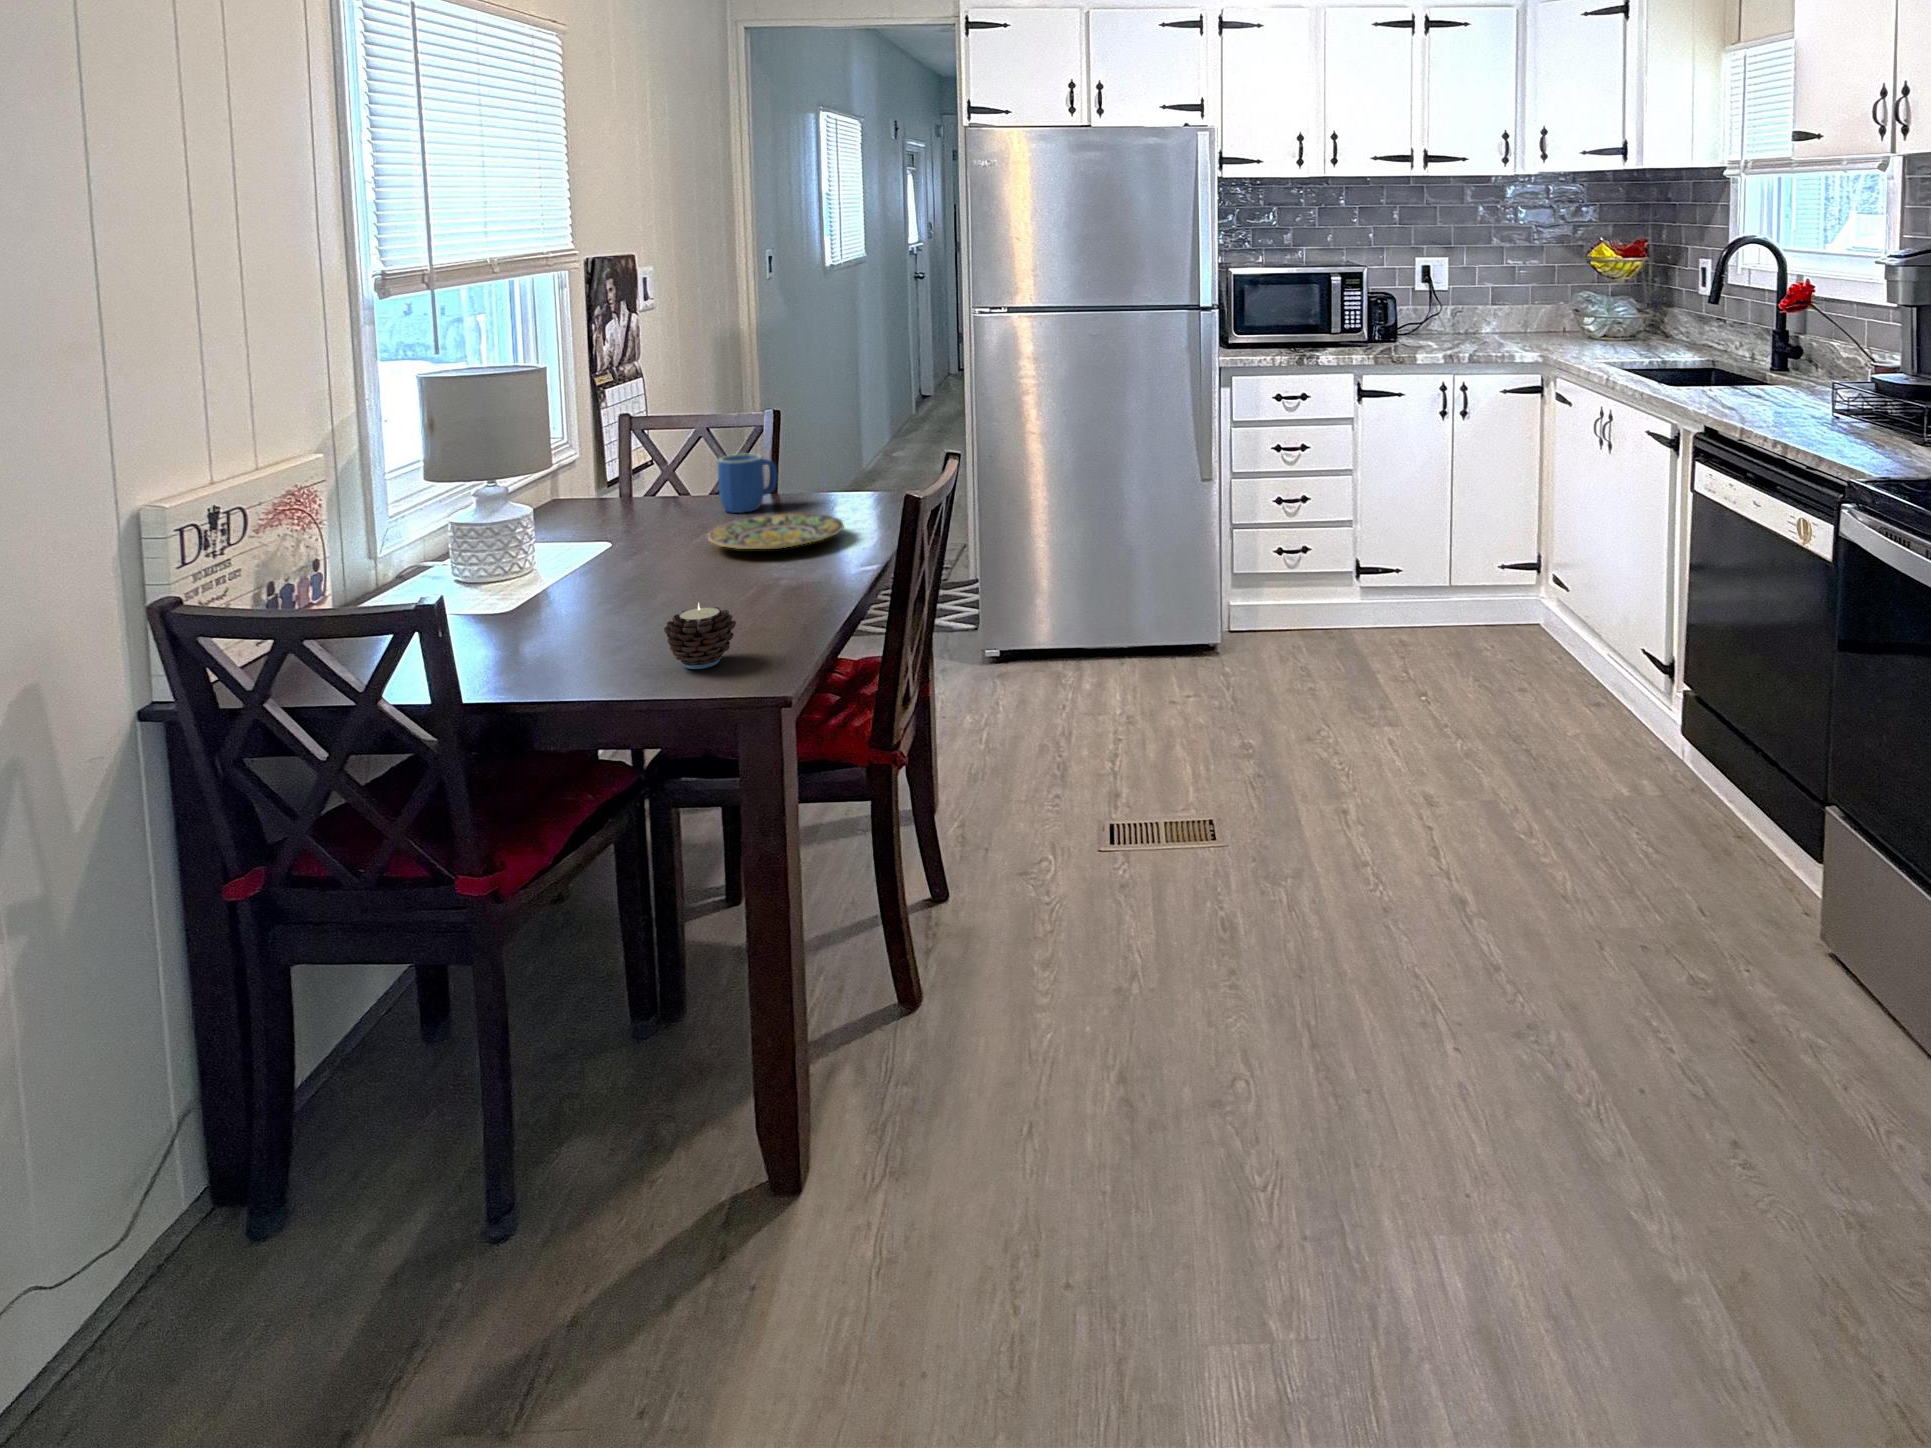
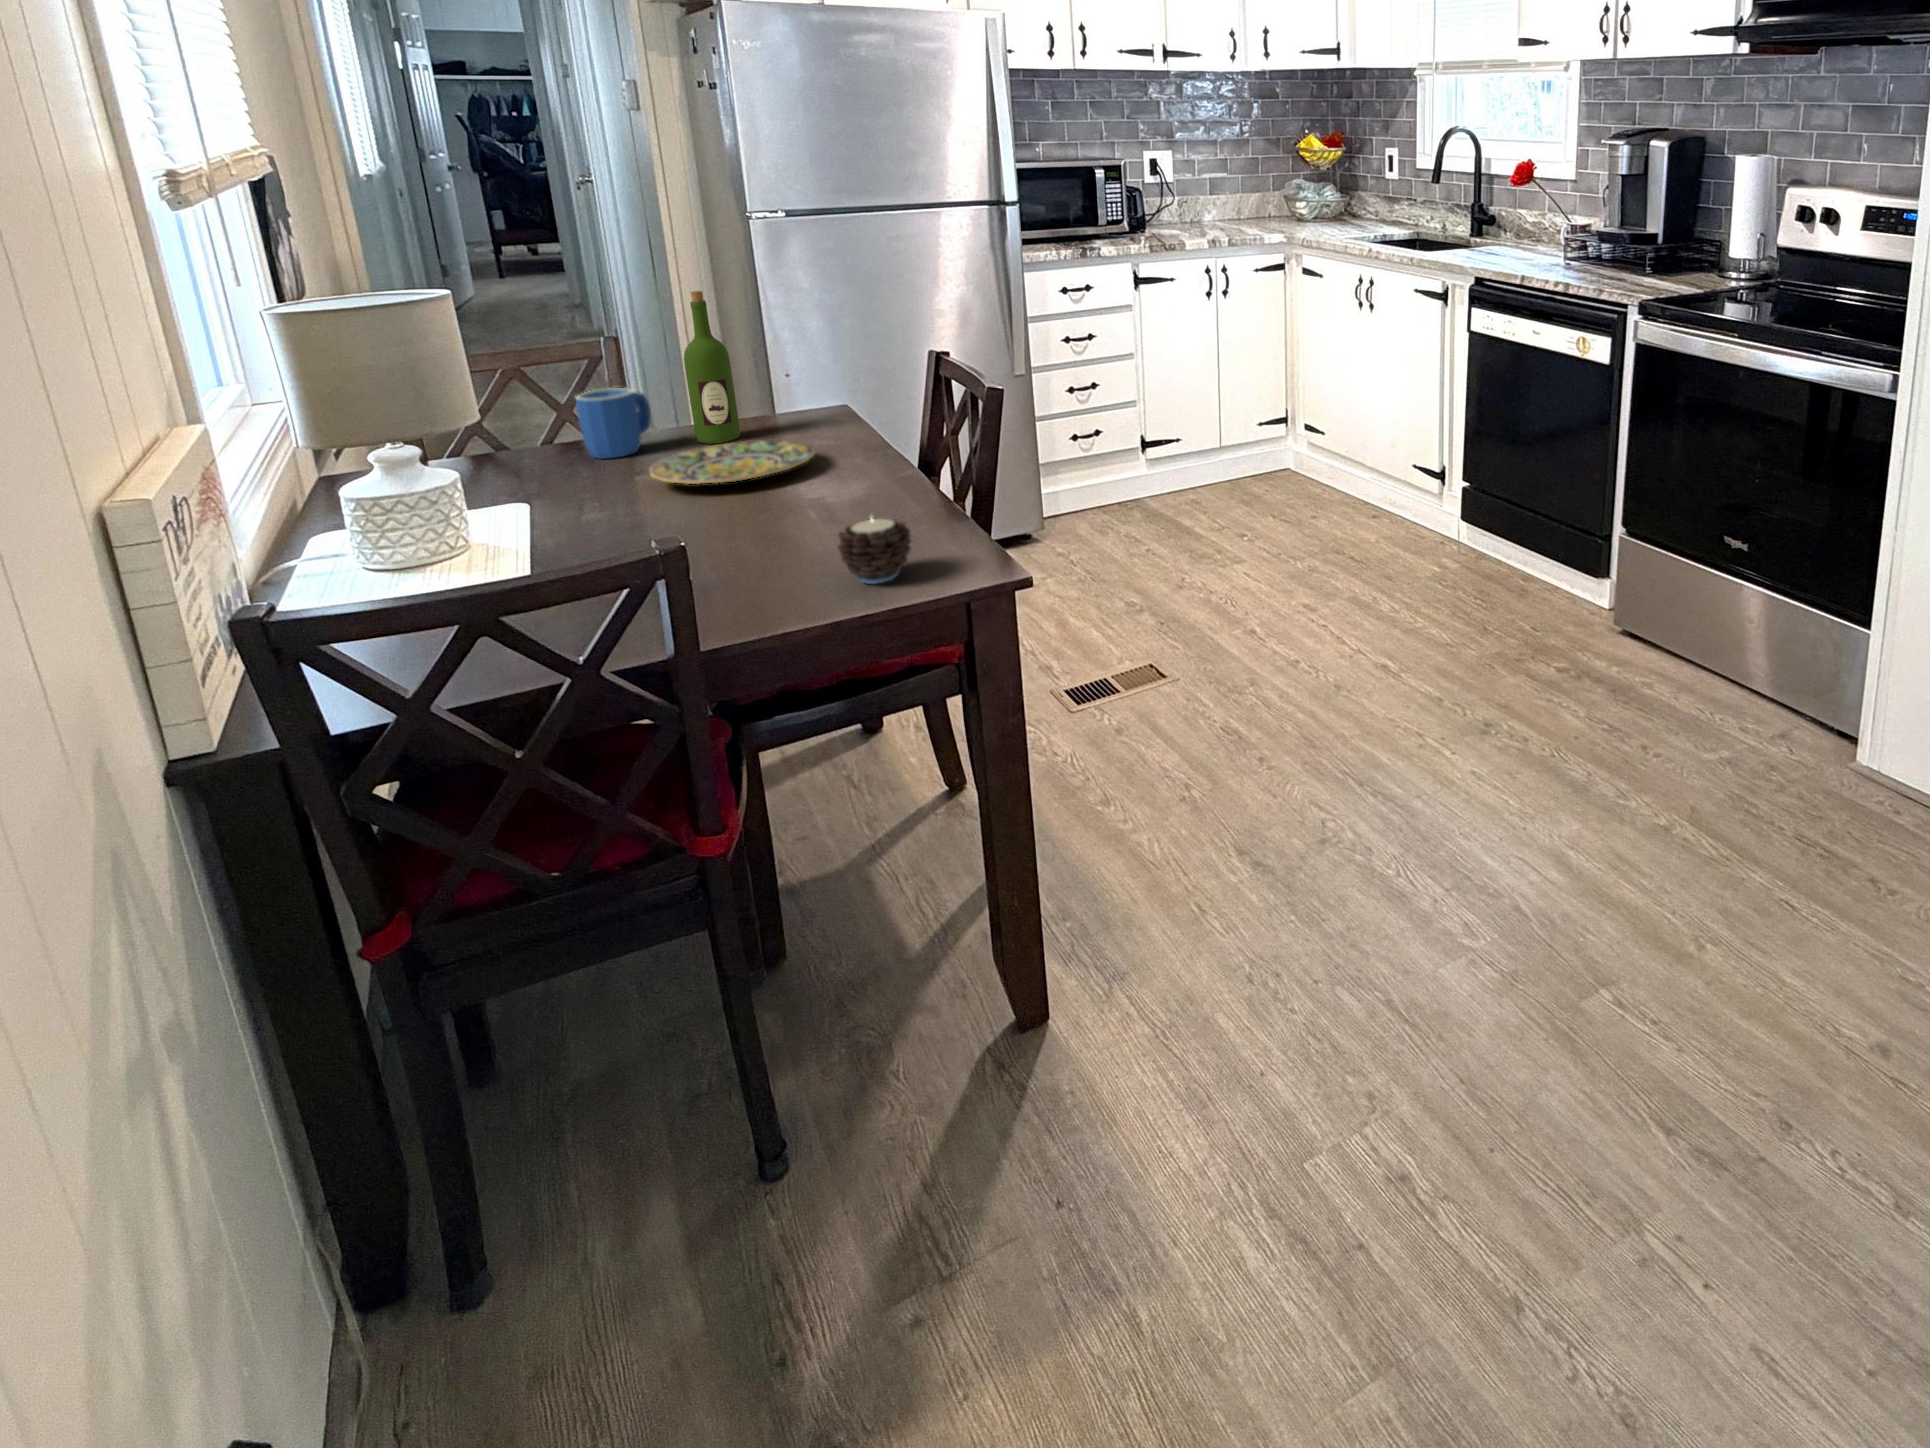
wine bottle: none [799,378,837,512] -> present [684,291,740,444]

